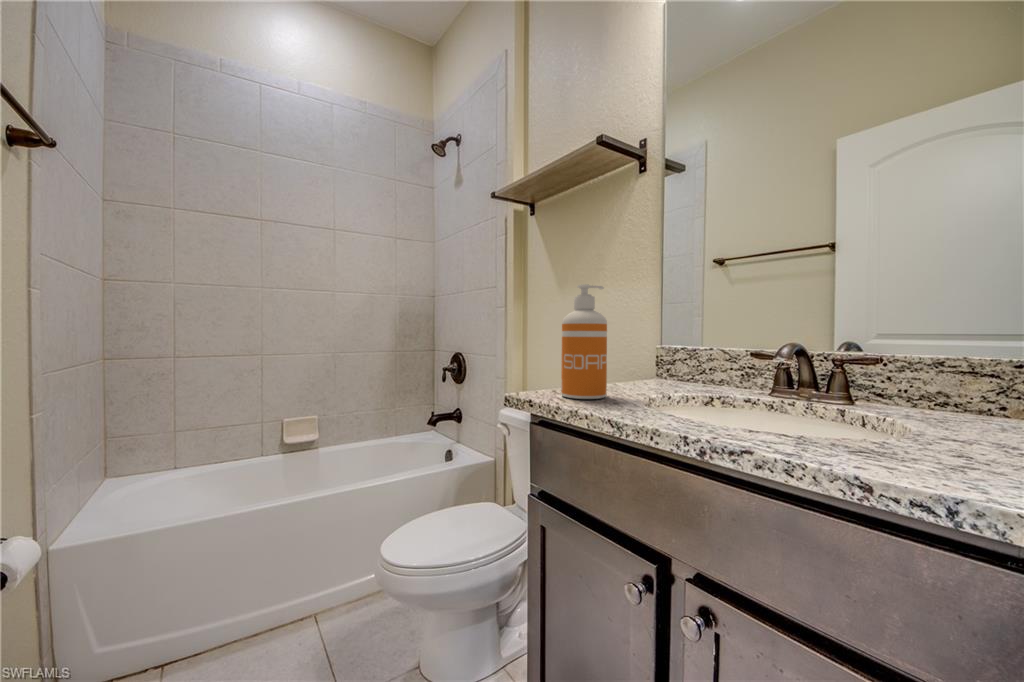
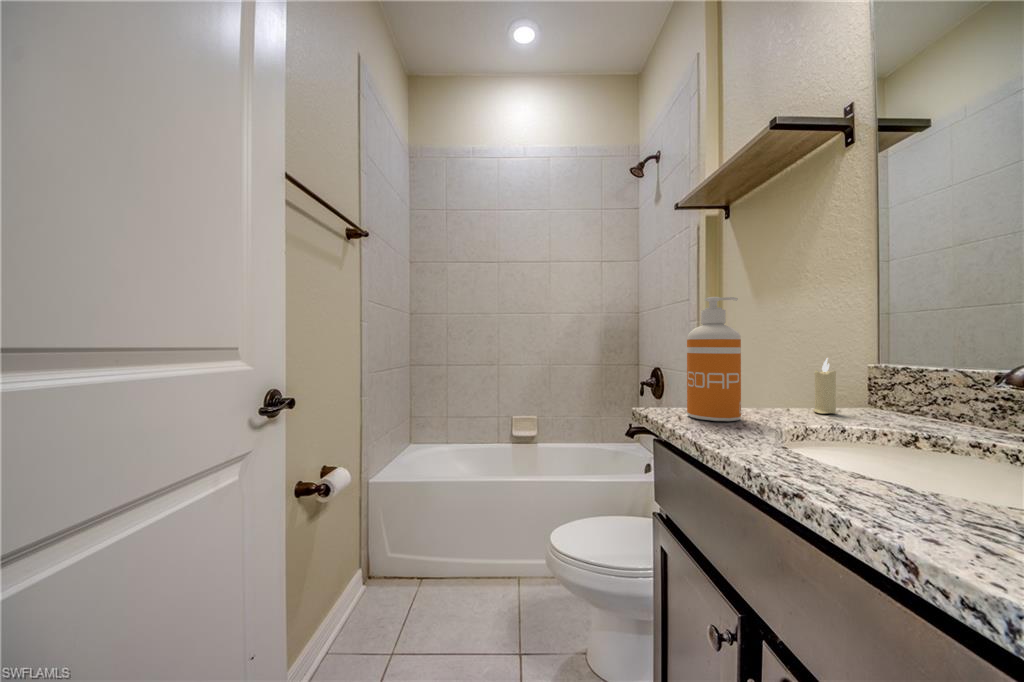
candle: none [634,341,651,386] -> present [813,358,836,413]

